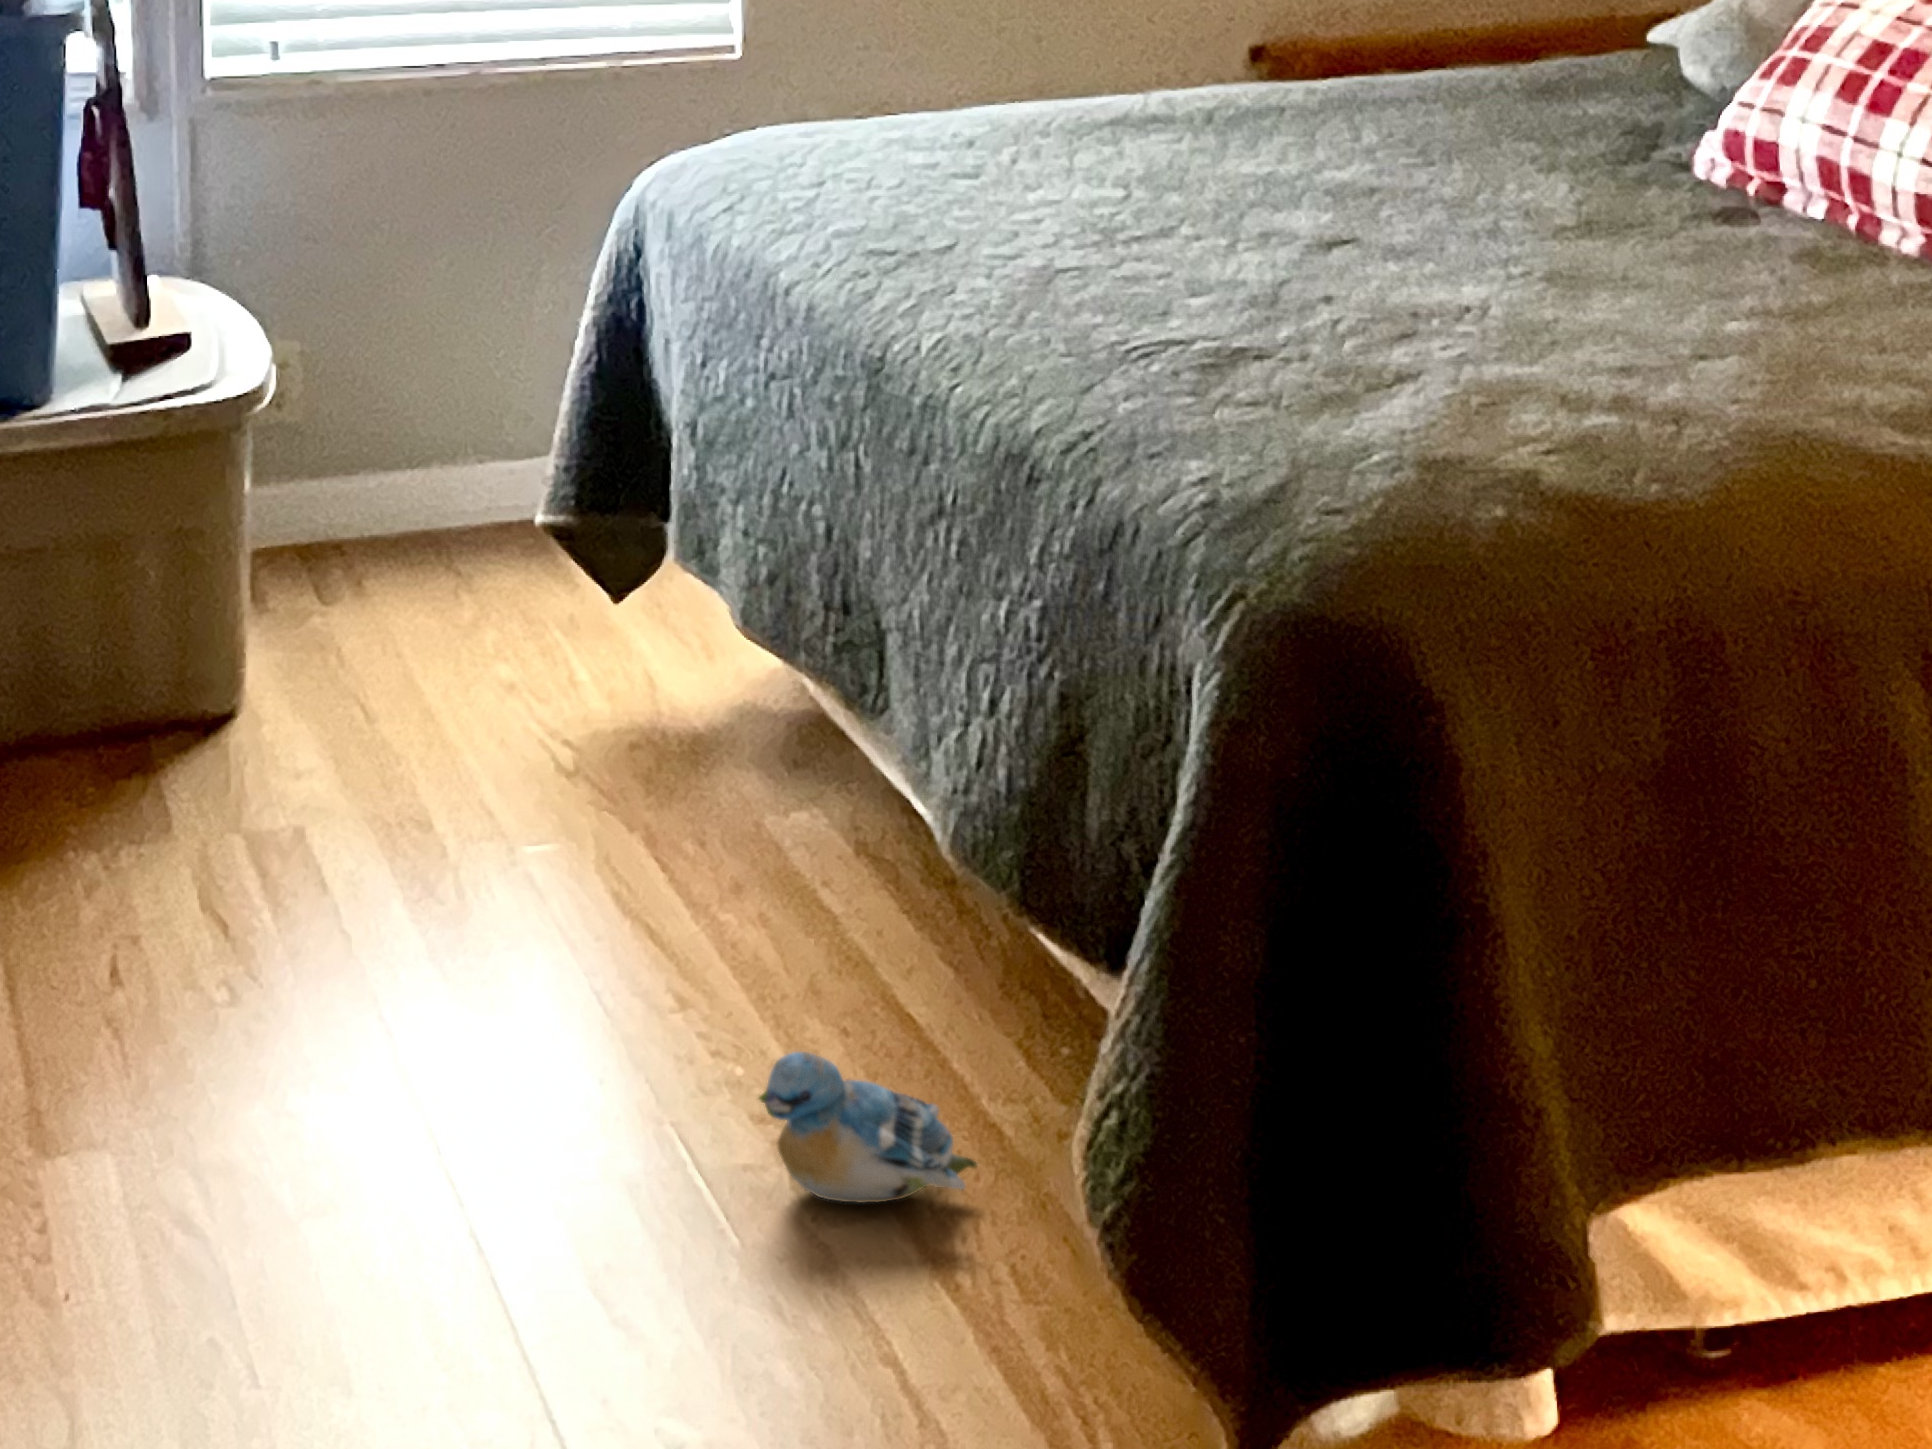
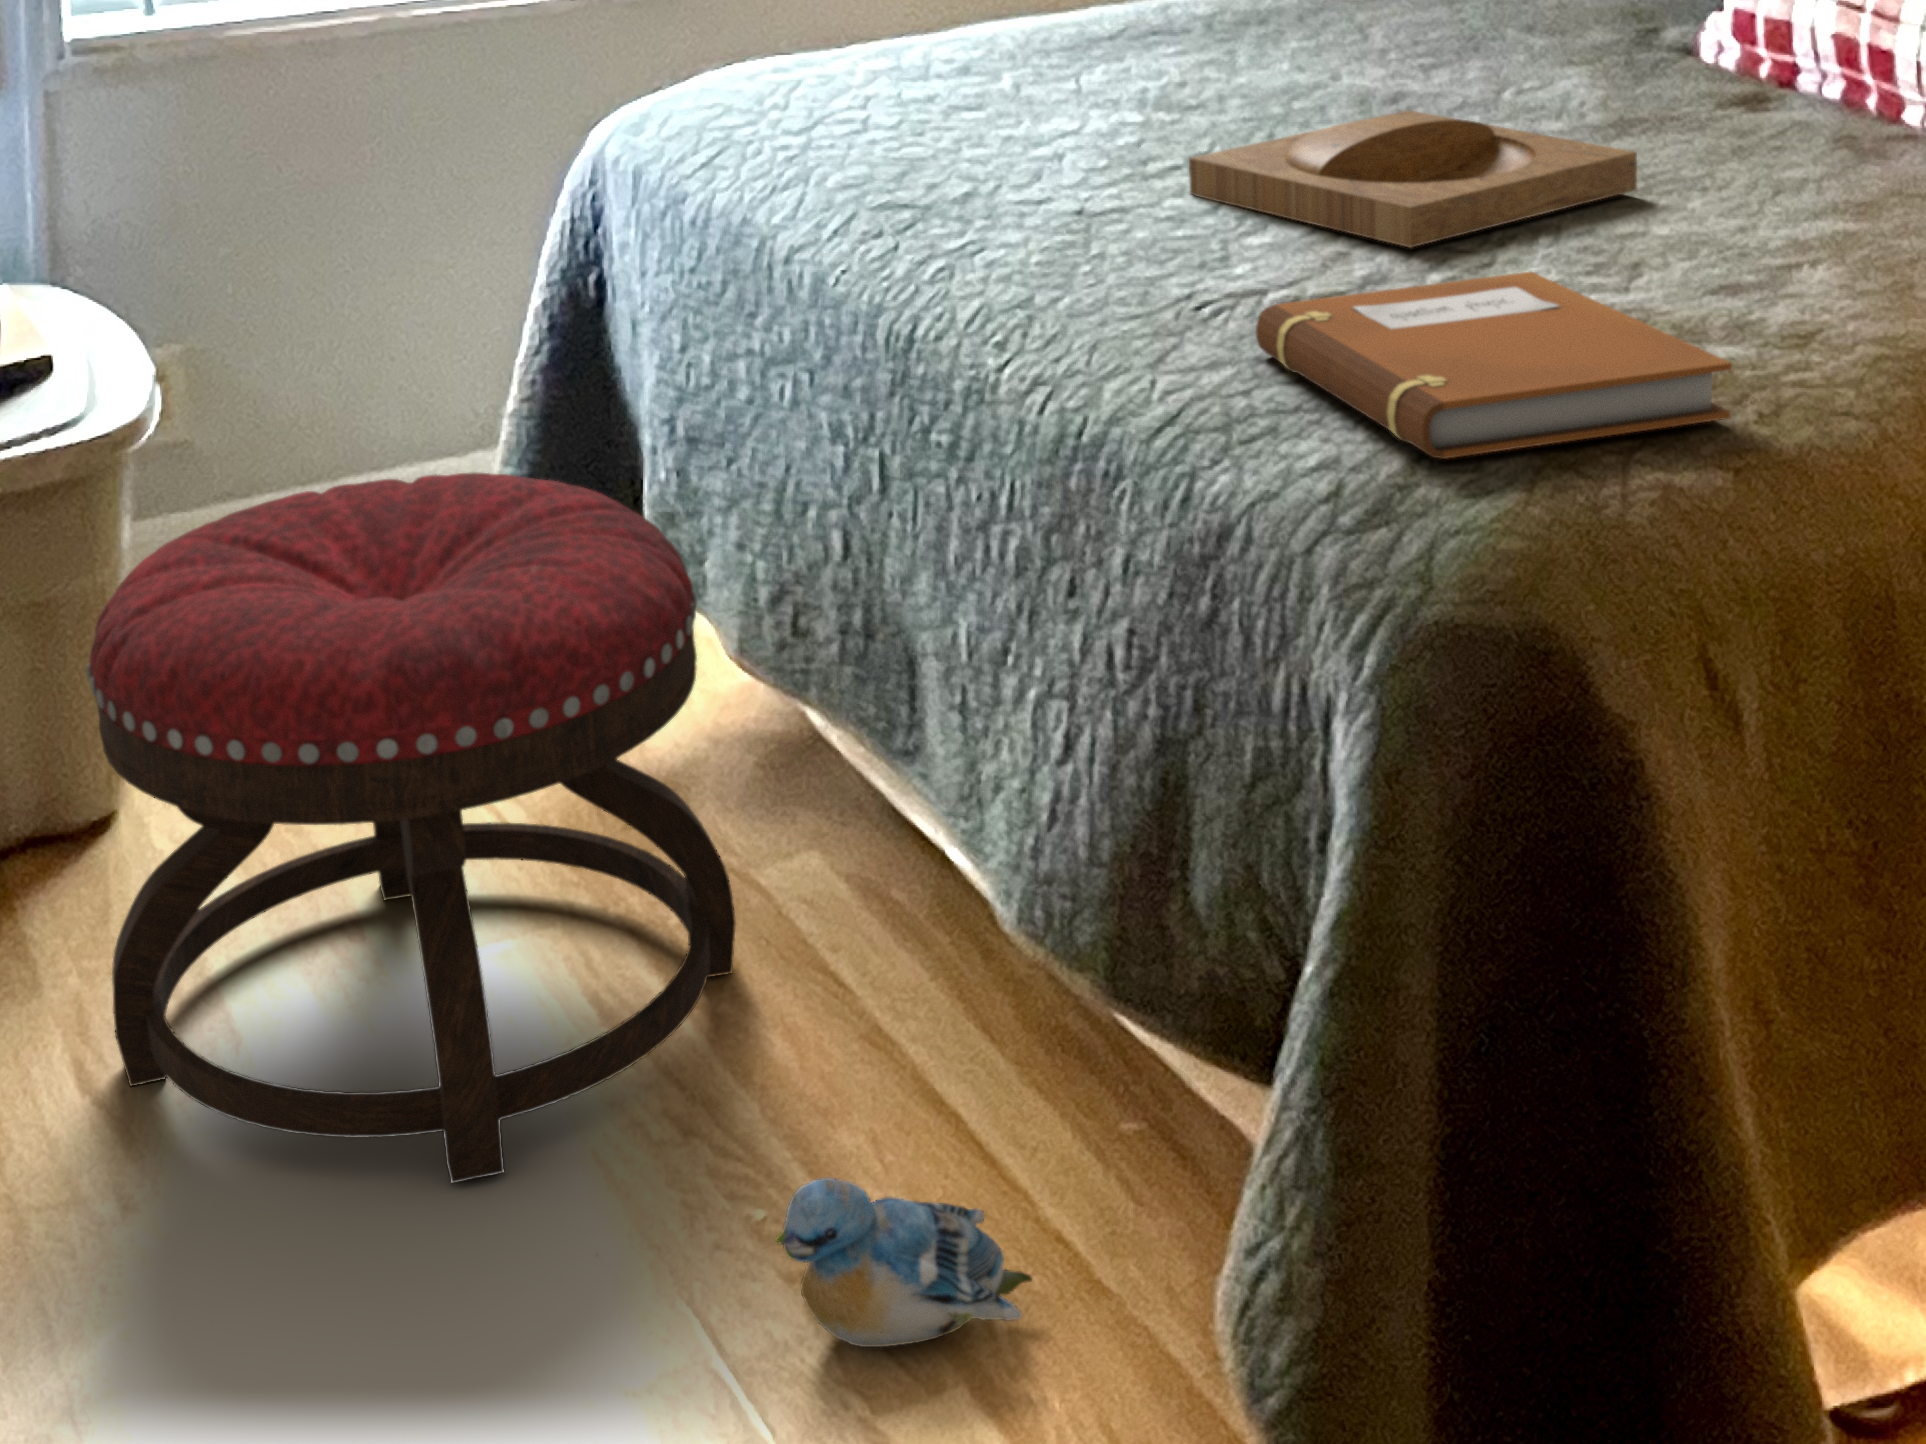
tray: none [1180,199,1597,314] -> present [1189,110,1637,248]
notebook: none [1217,335,1626,474] -> present [1256,272,1732,459]
ottoman: none [207,460,736,1045] -> present [86,472,736,1183]

